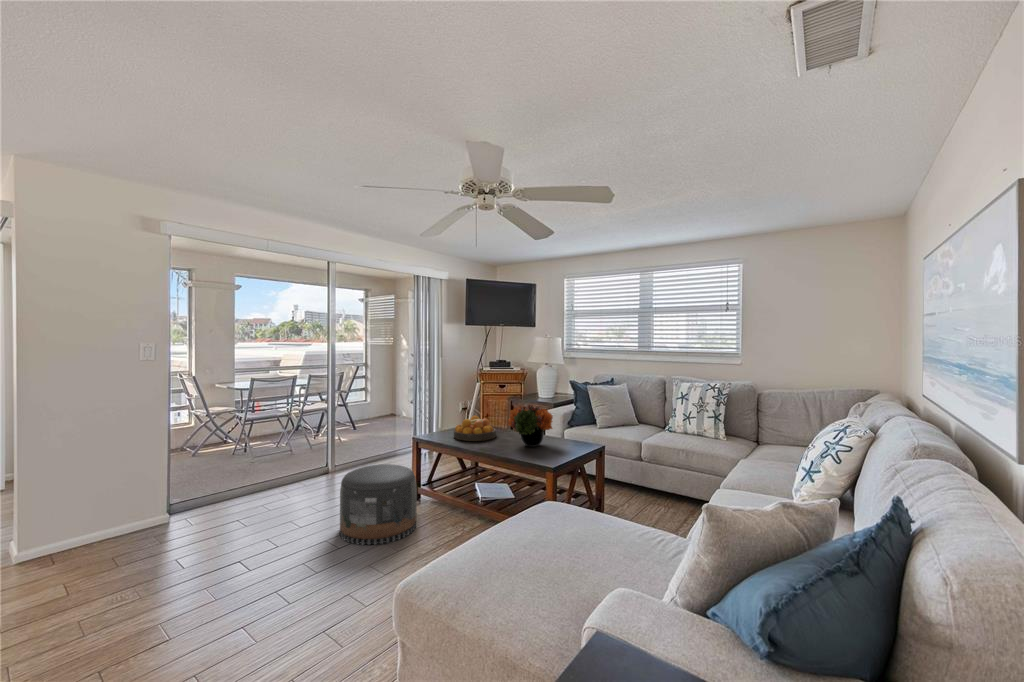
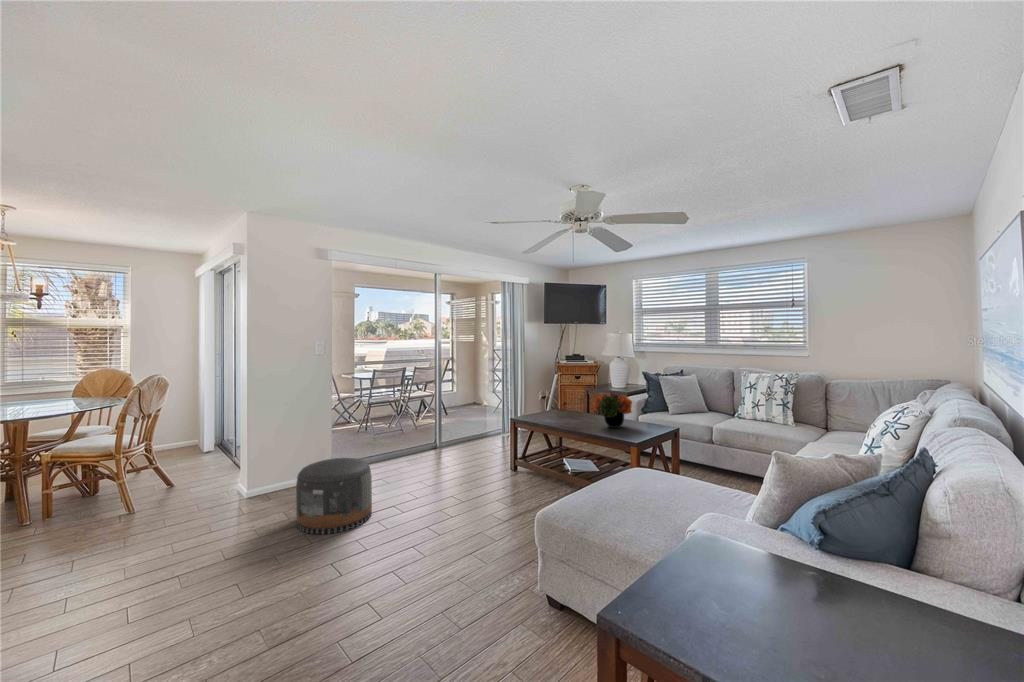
fruit bowl: present [454,416,496,441] -> none [544,402,581,423]
pouf: present [340,464,417,545] -> present [296,458,372,534]

